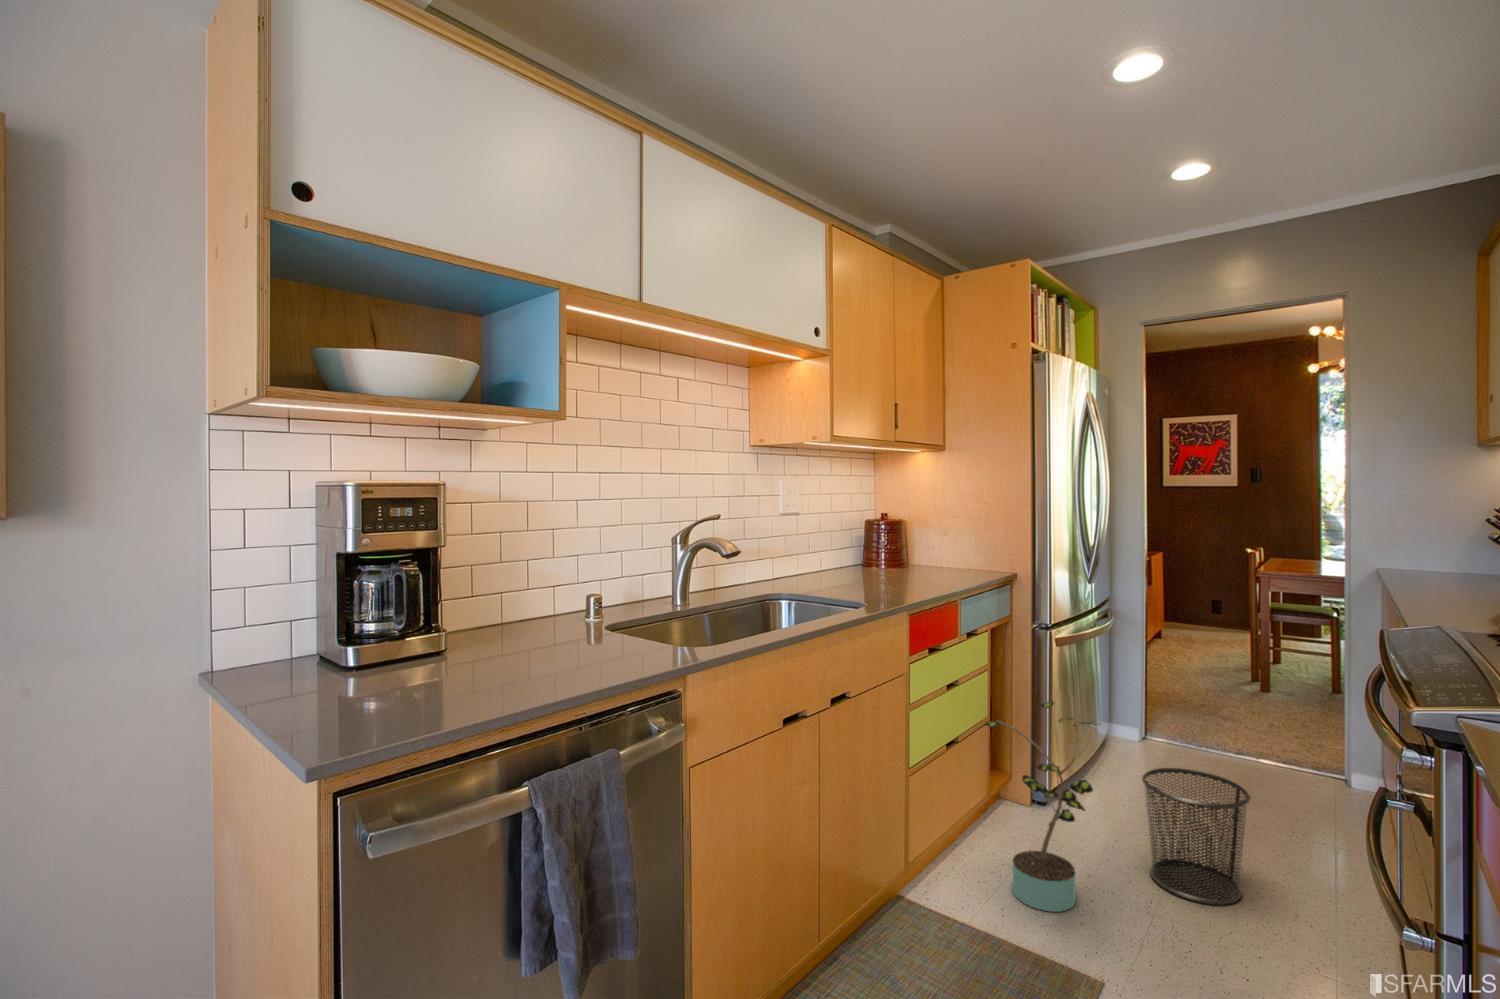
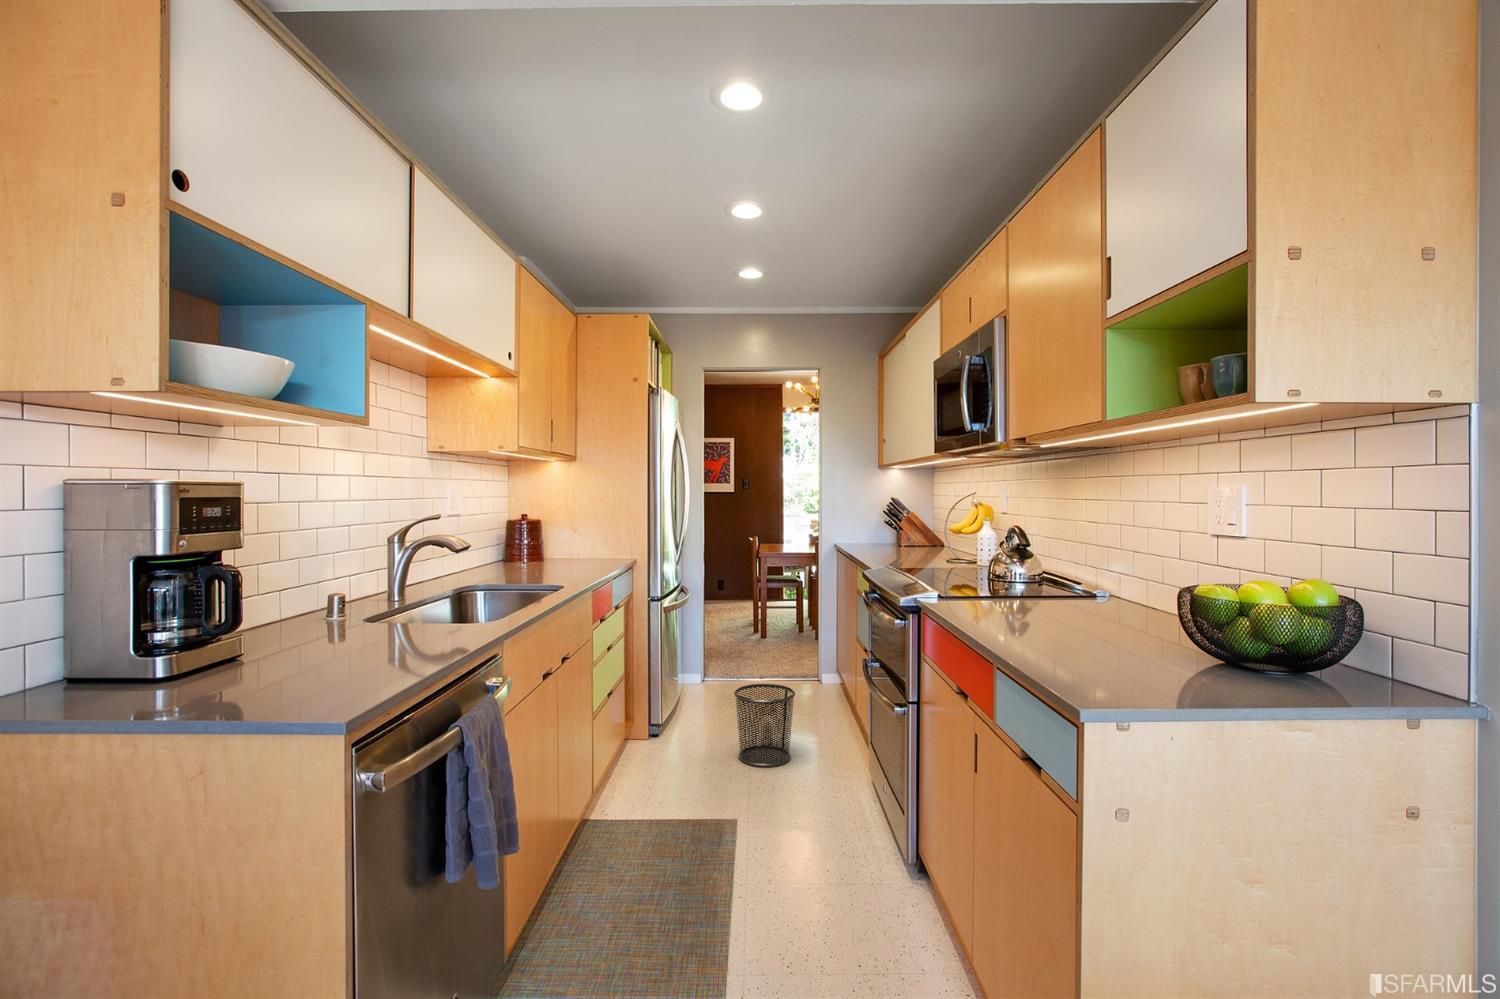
potted plant: present [985,701,1099,912] -> none [641,649,721,799]

